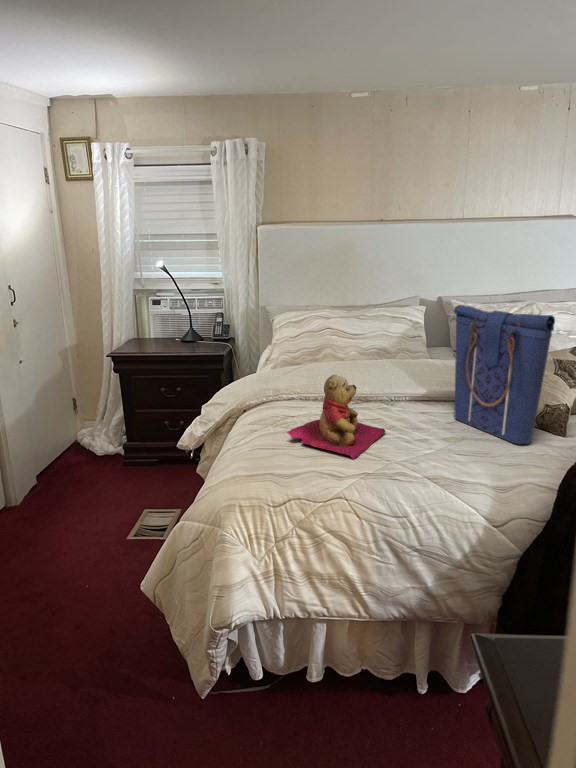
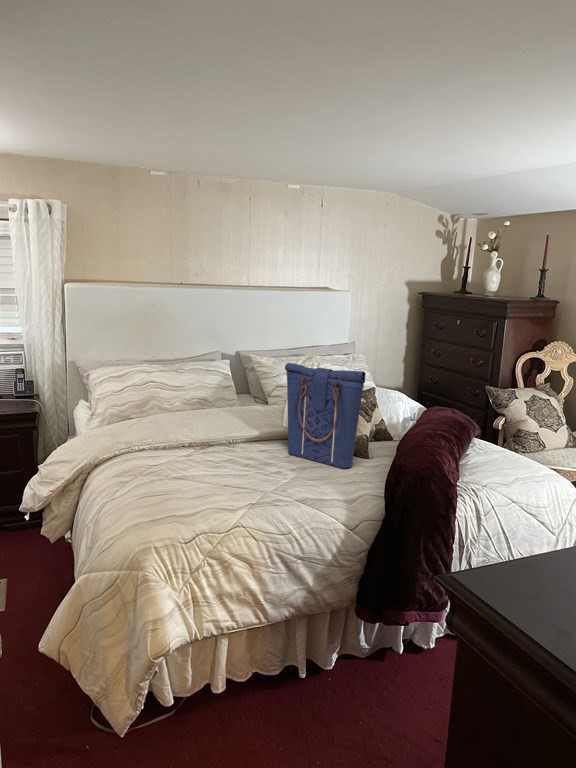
teddy bear: present [287,374,385,459] -> none [168,425,245,494]

